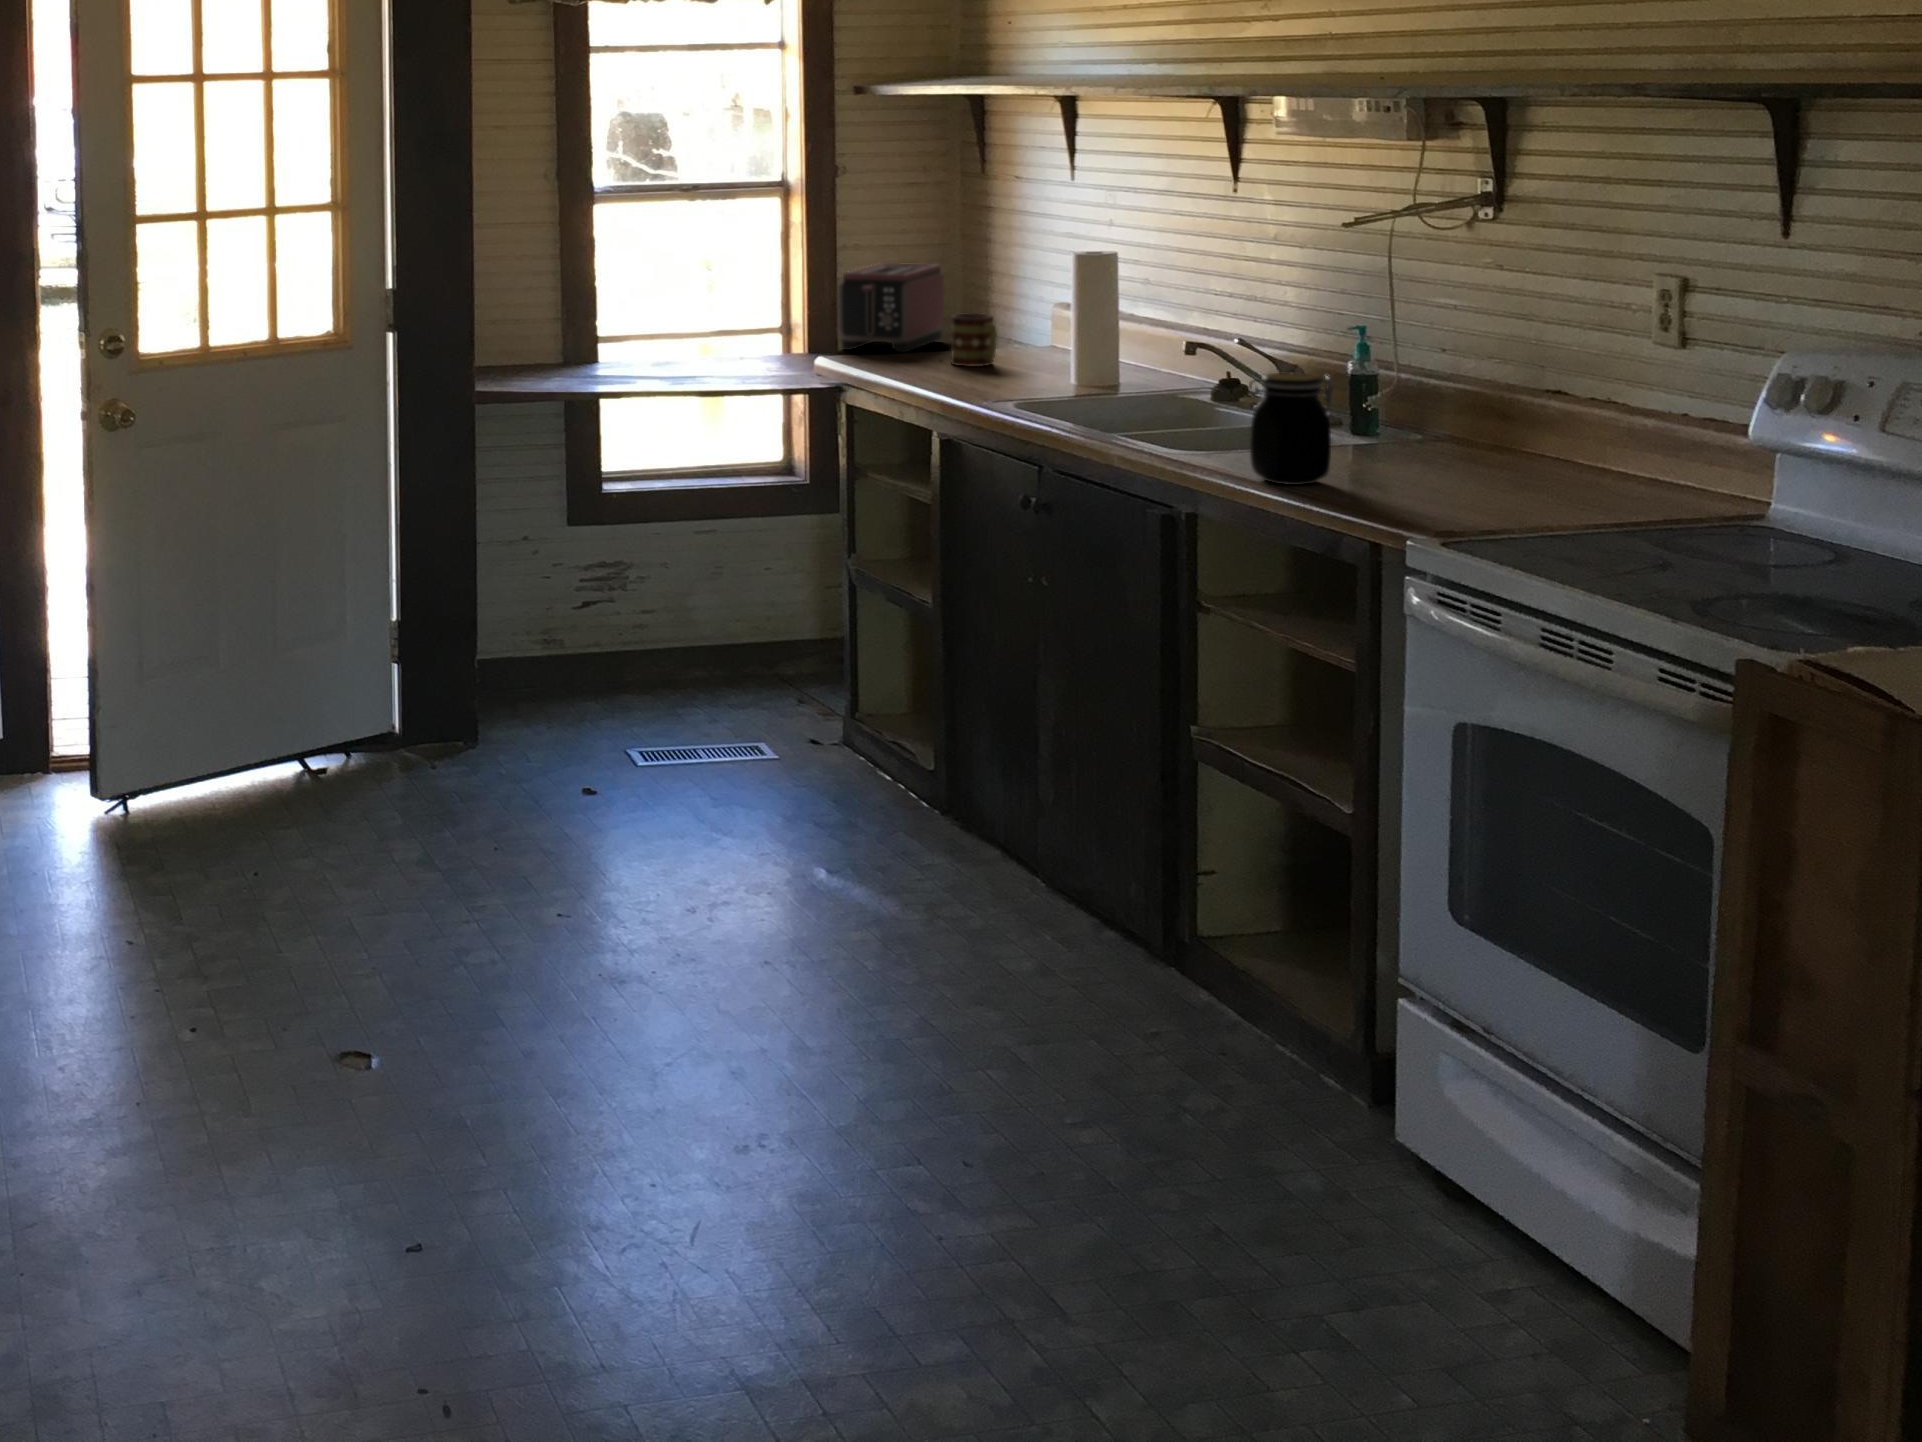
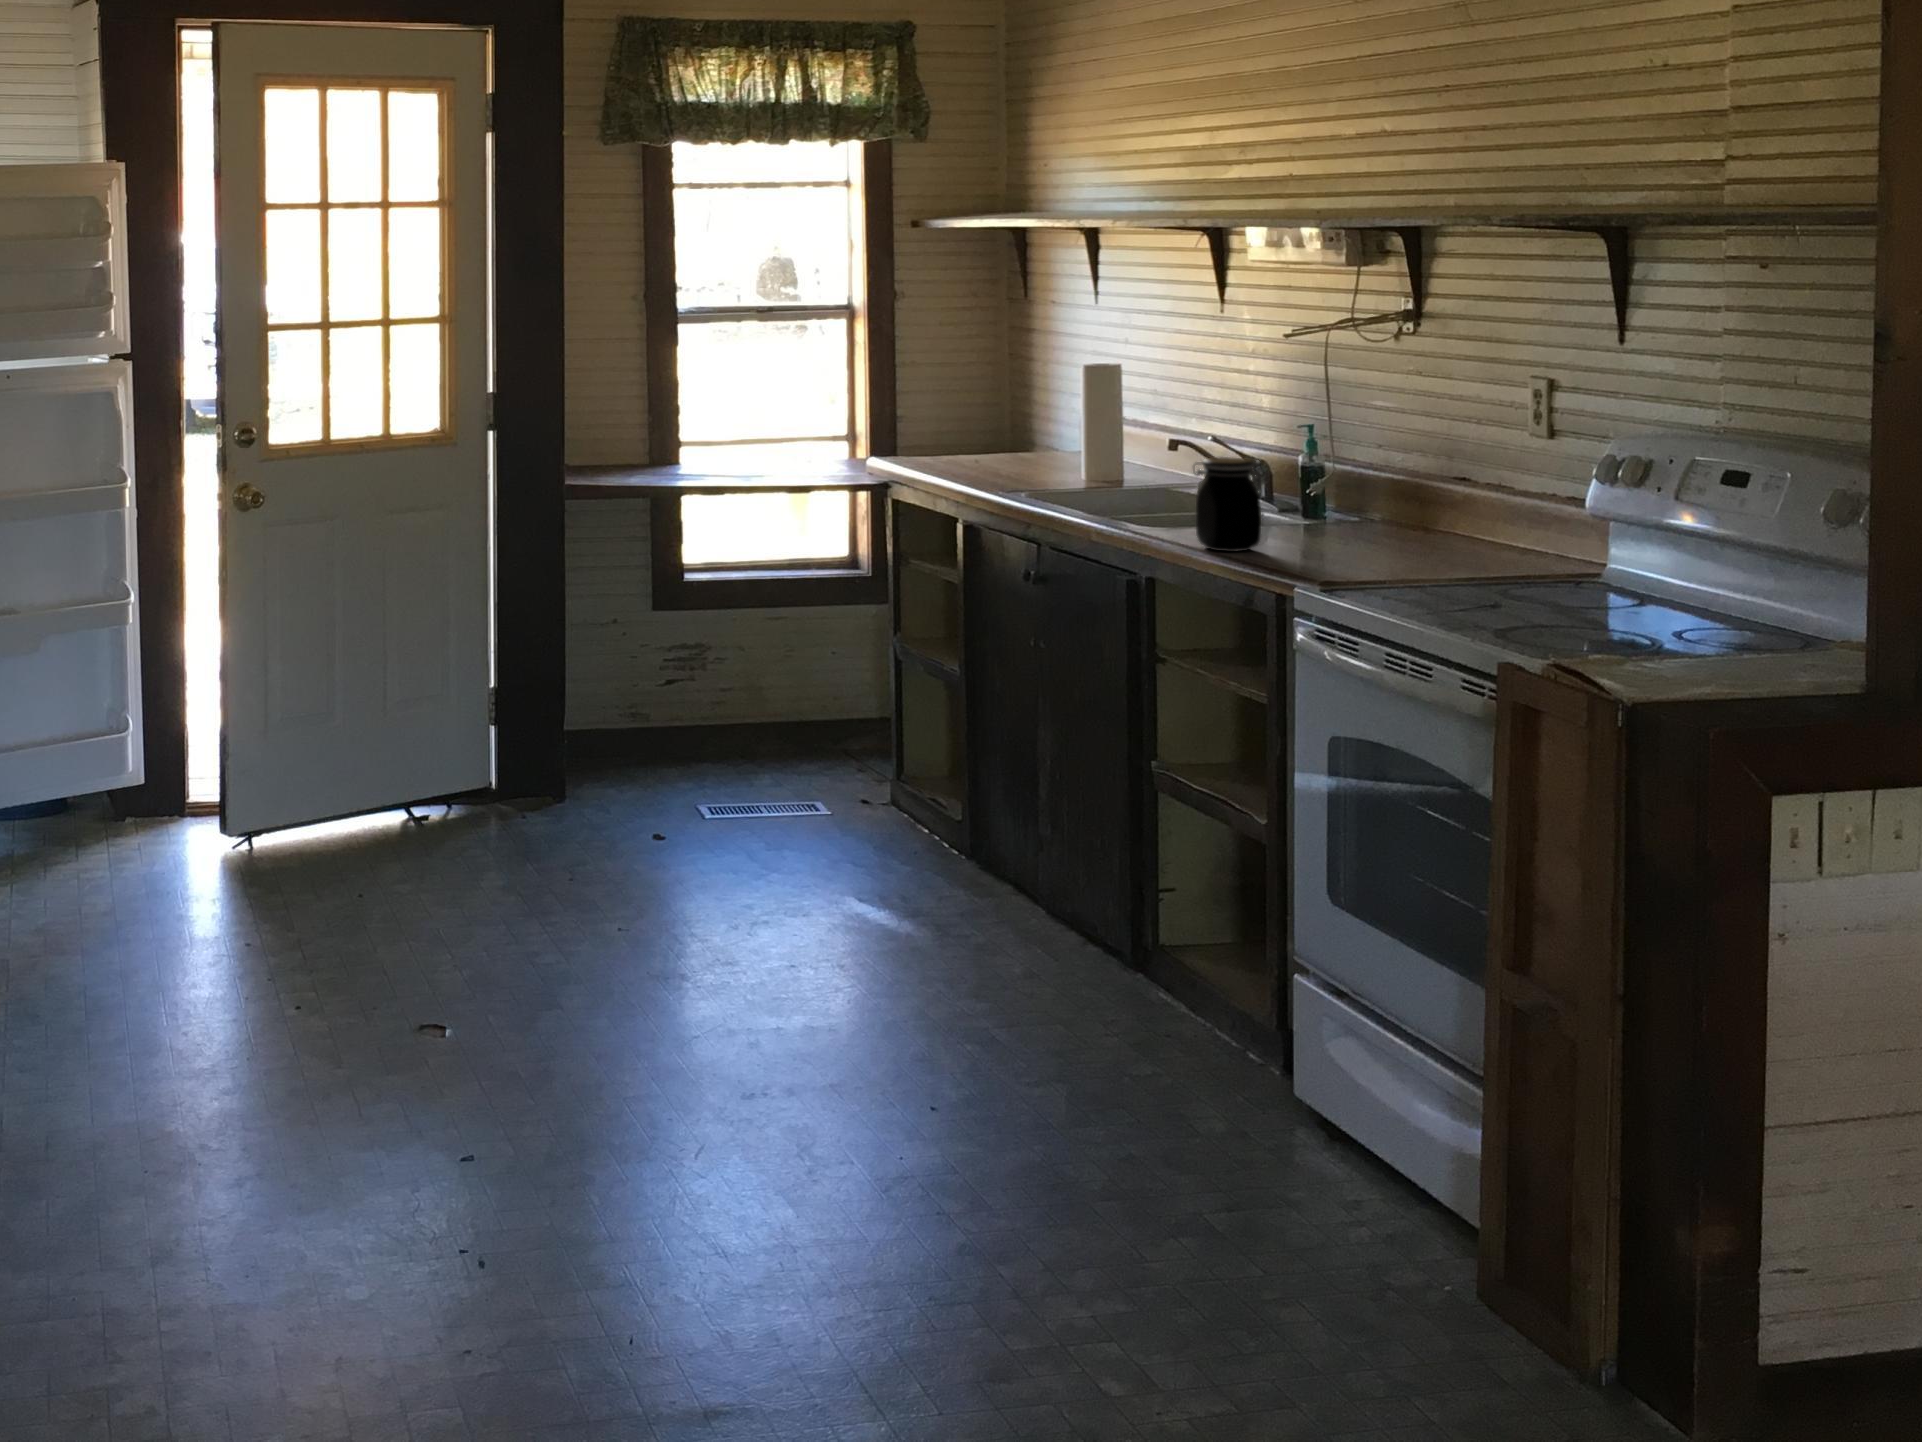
toaster: present [837,263,944,352] -> none [890,376,988,454]
mug: present [950,313,997,367] -> none [985,419,1024,465]

